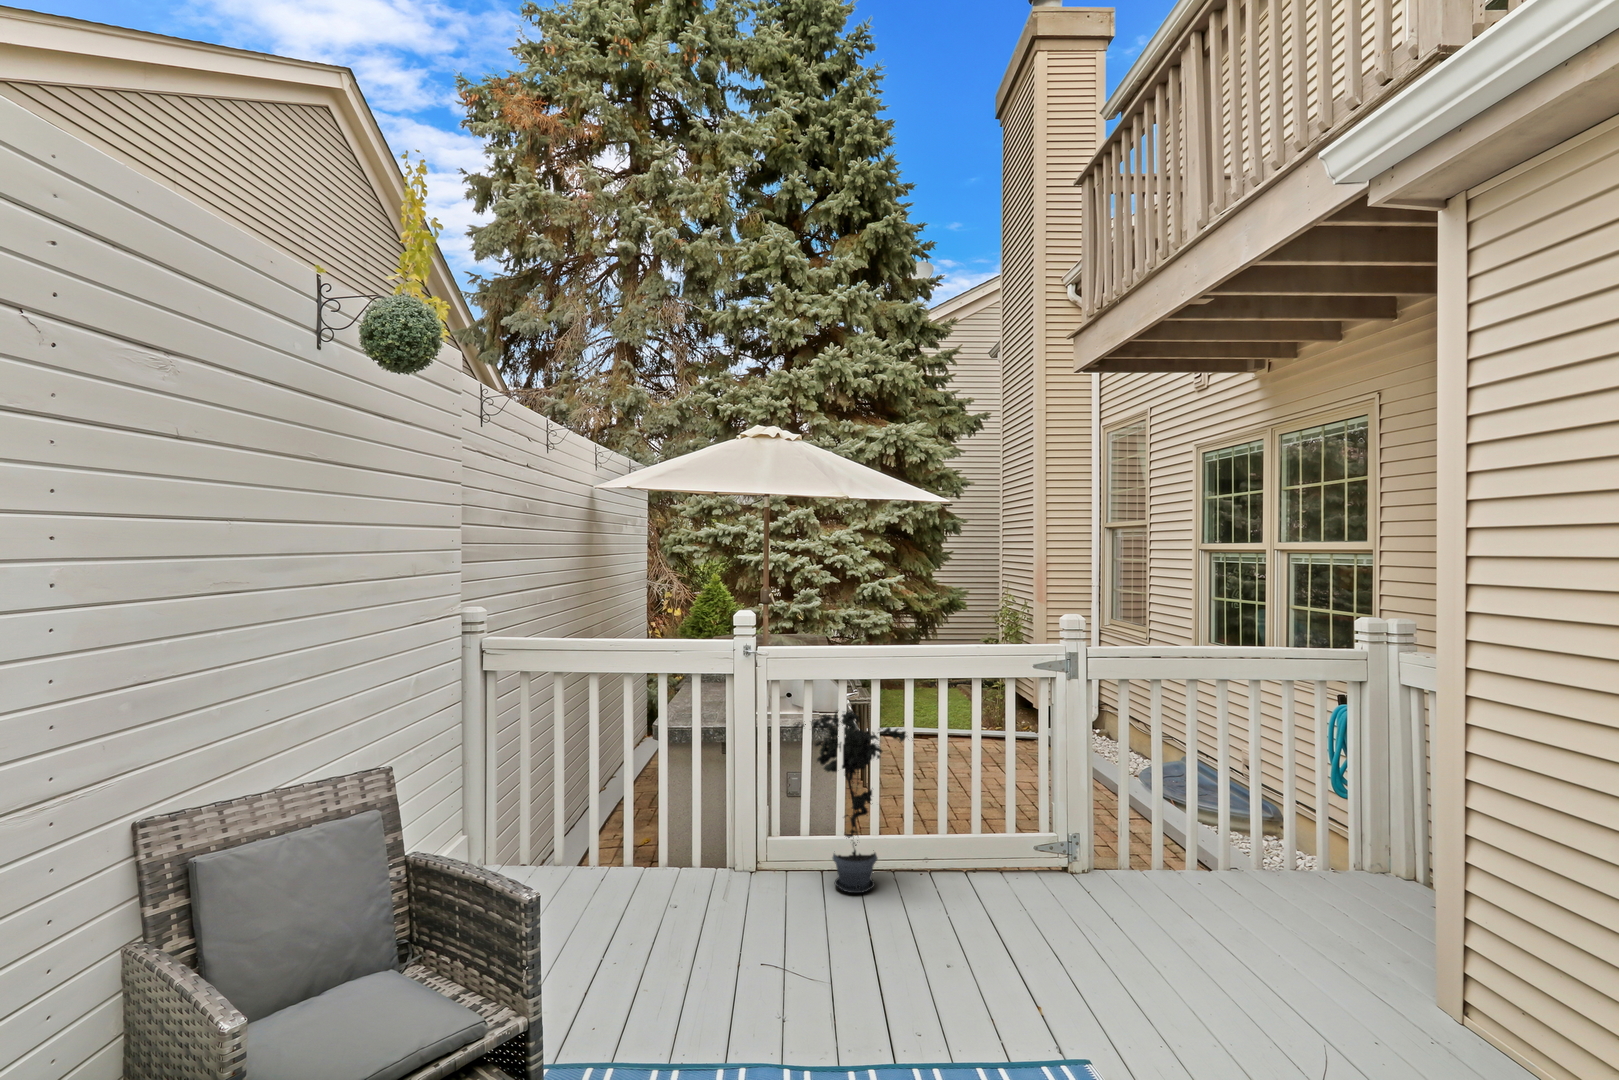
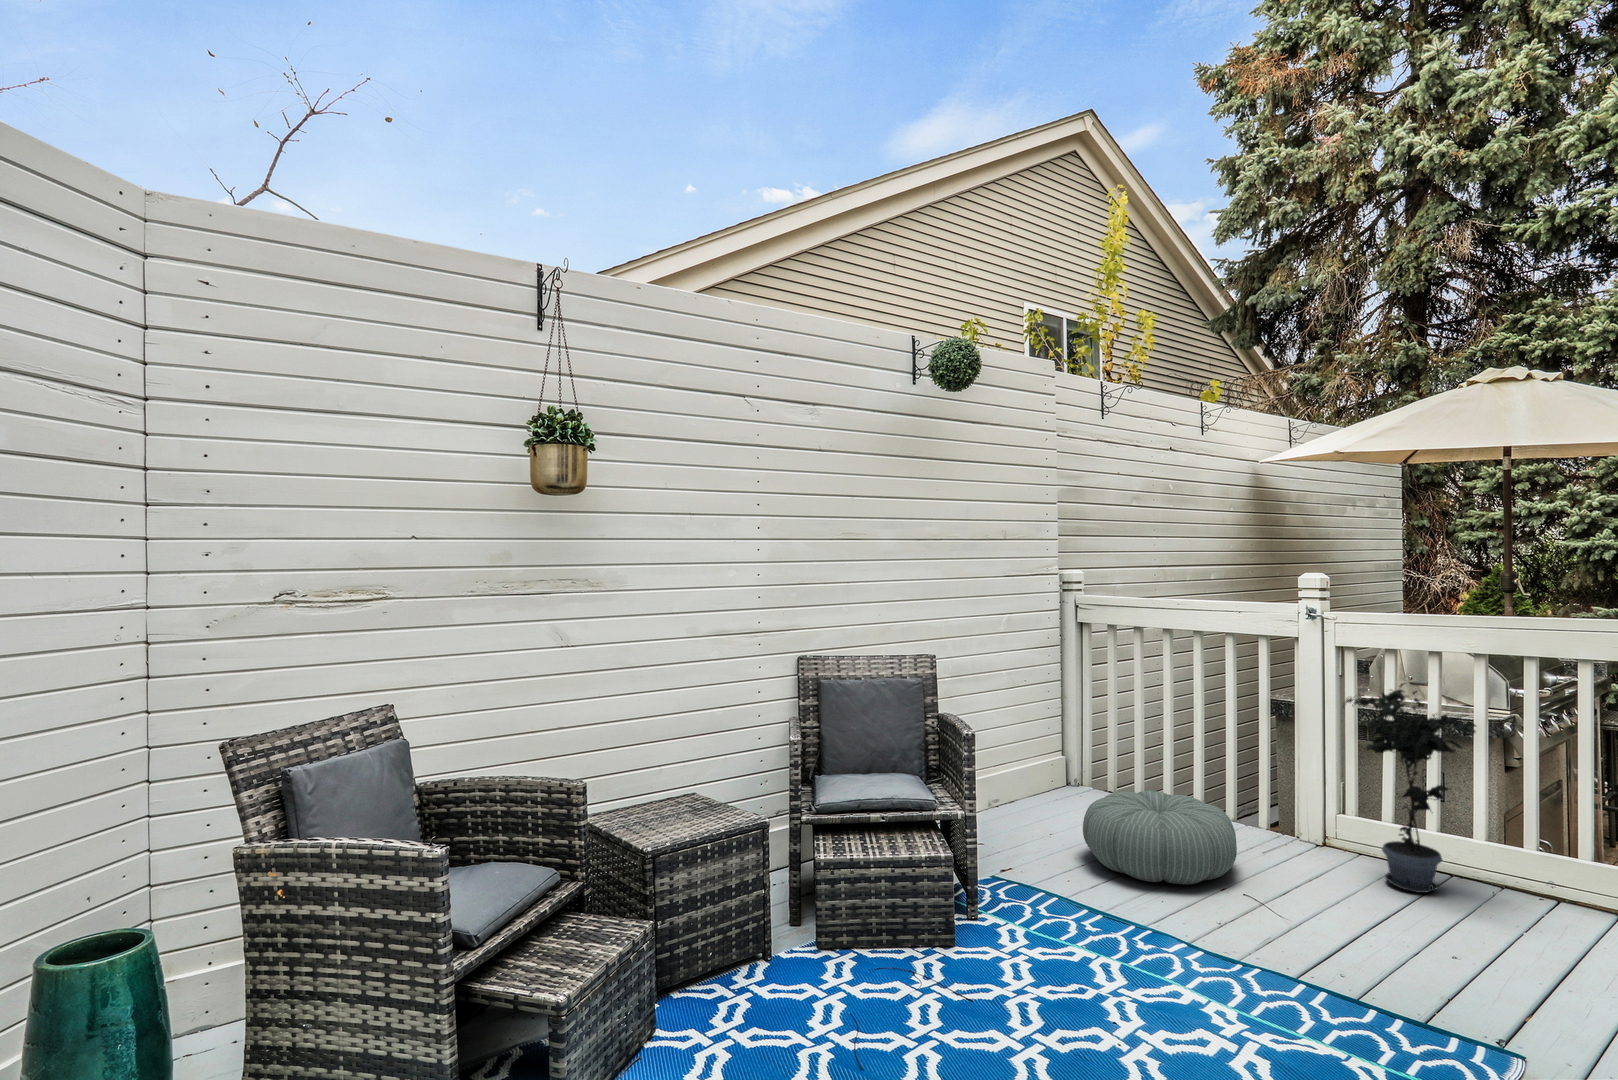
pouf: none [575,862,743,985] -> present [1083,791,1237,884]

